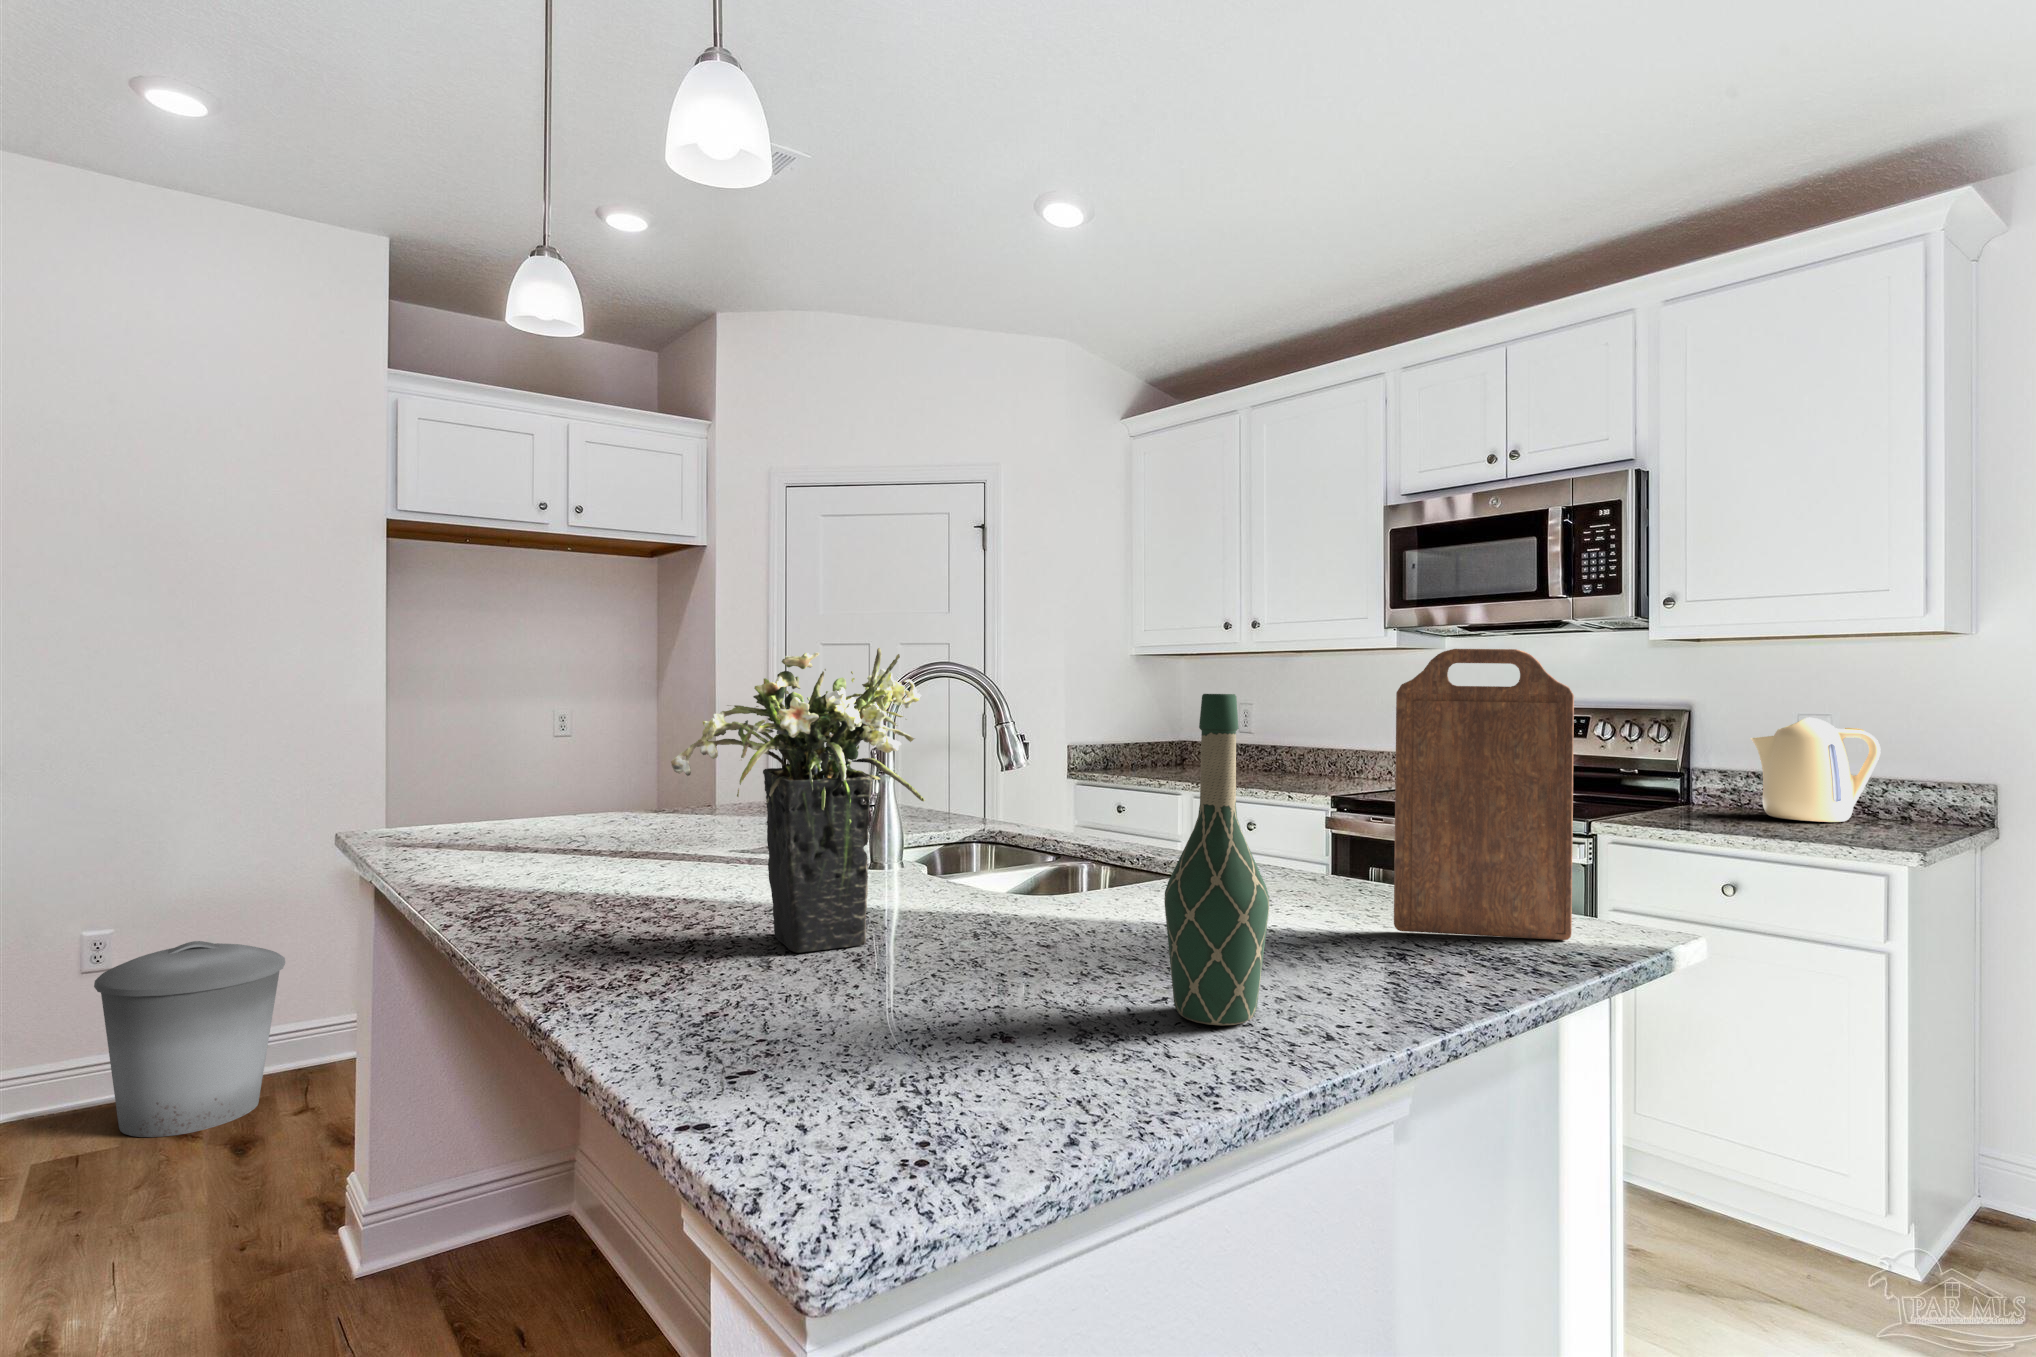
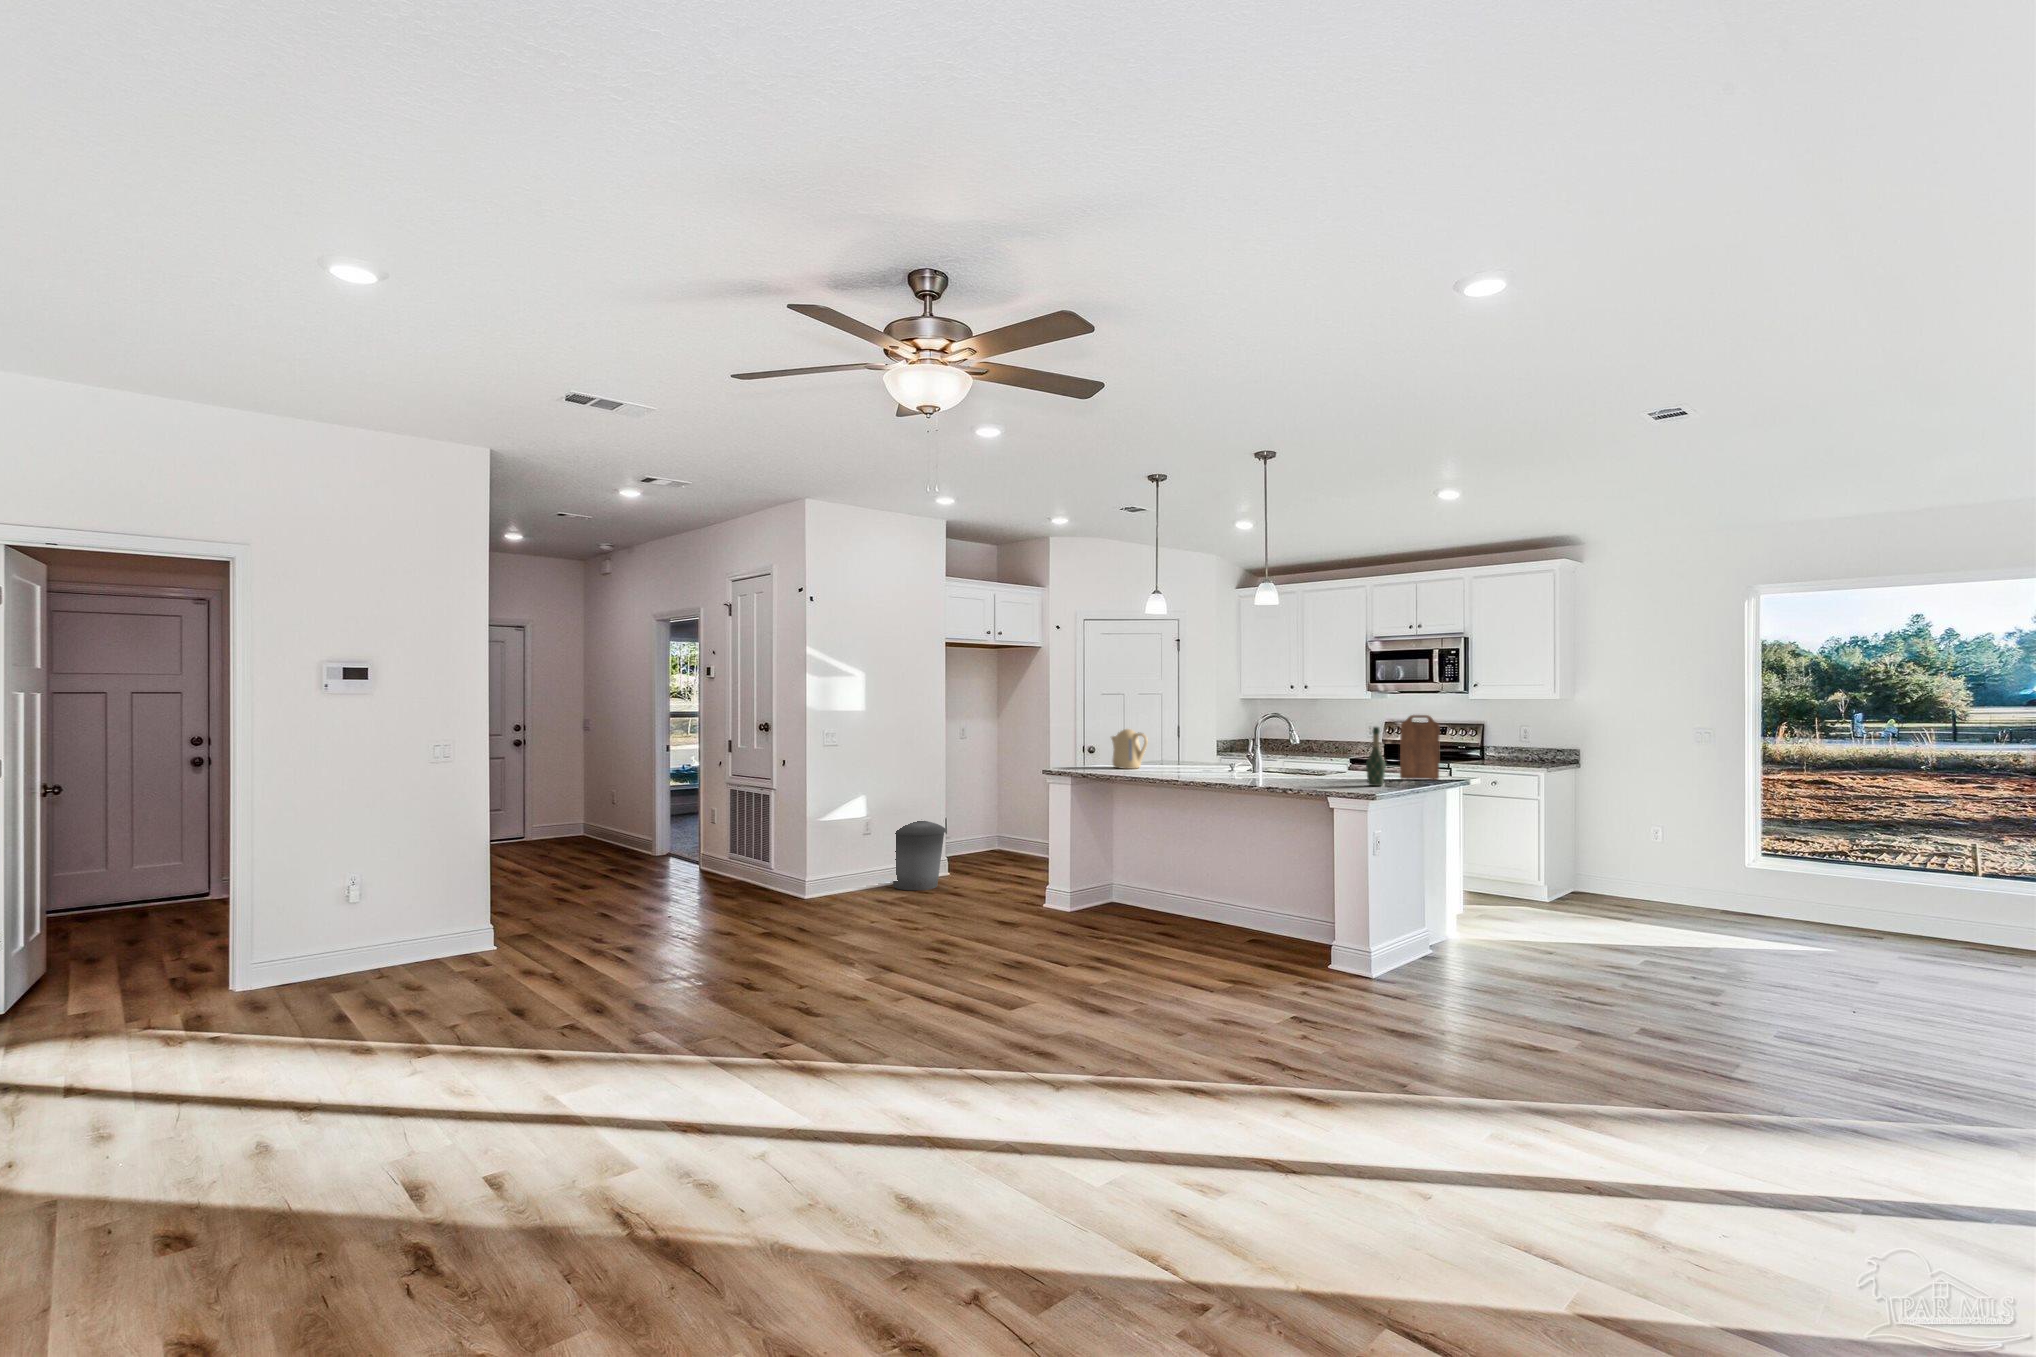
flower arrangement: present [671,648,925,953] -> none [1253,715,1308,782]
kettle: present [1751,717,1881,822] -> present [1111,729,1148,769]

